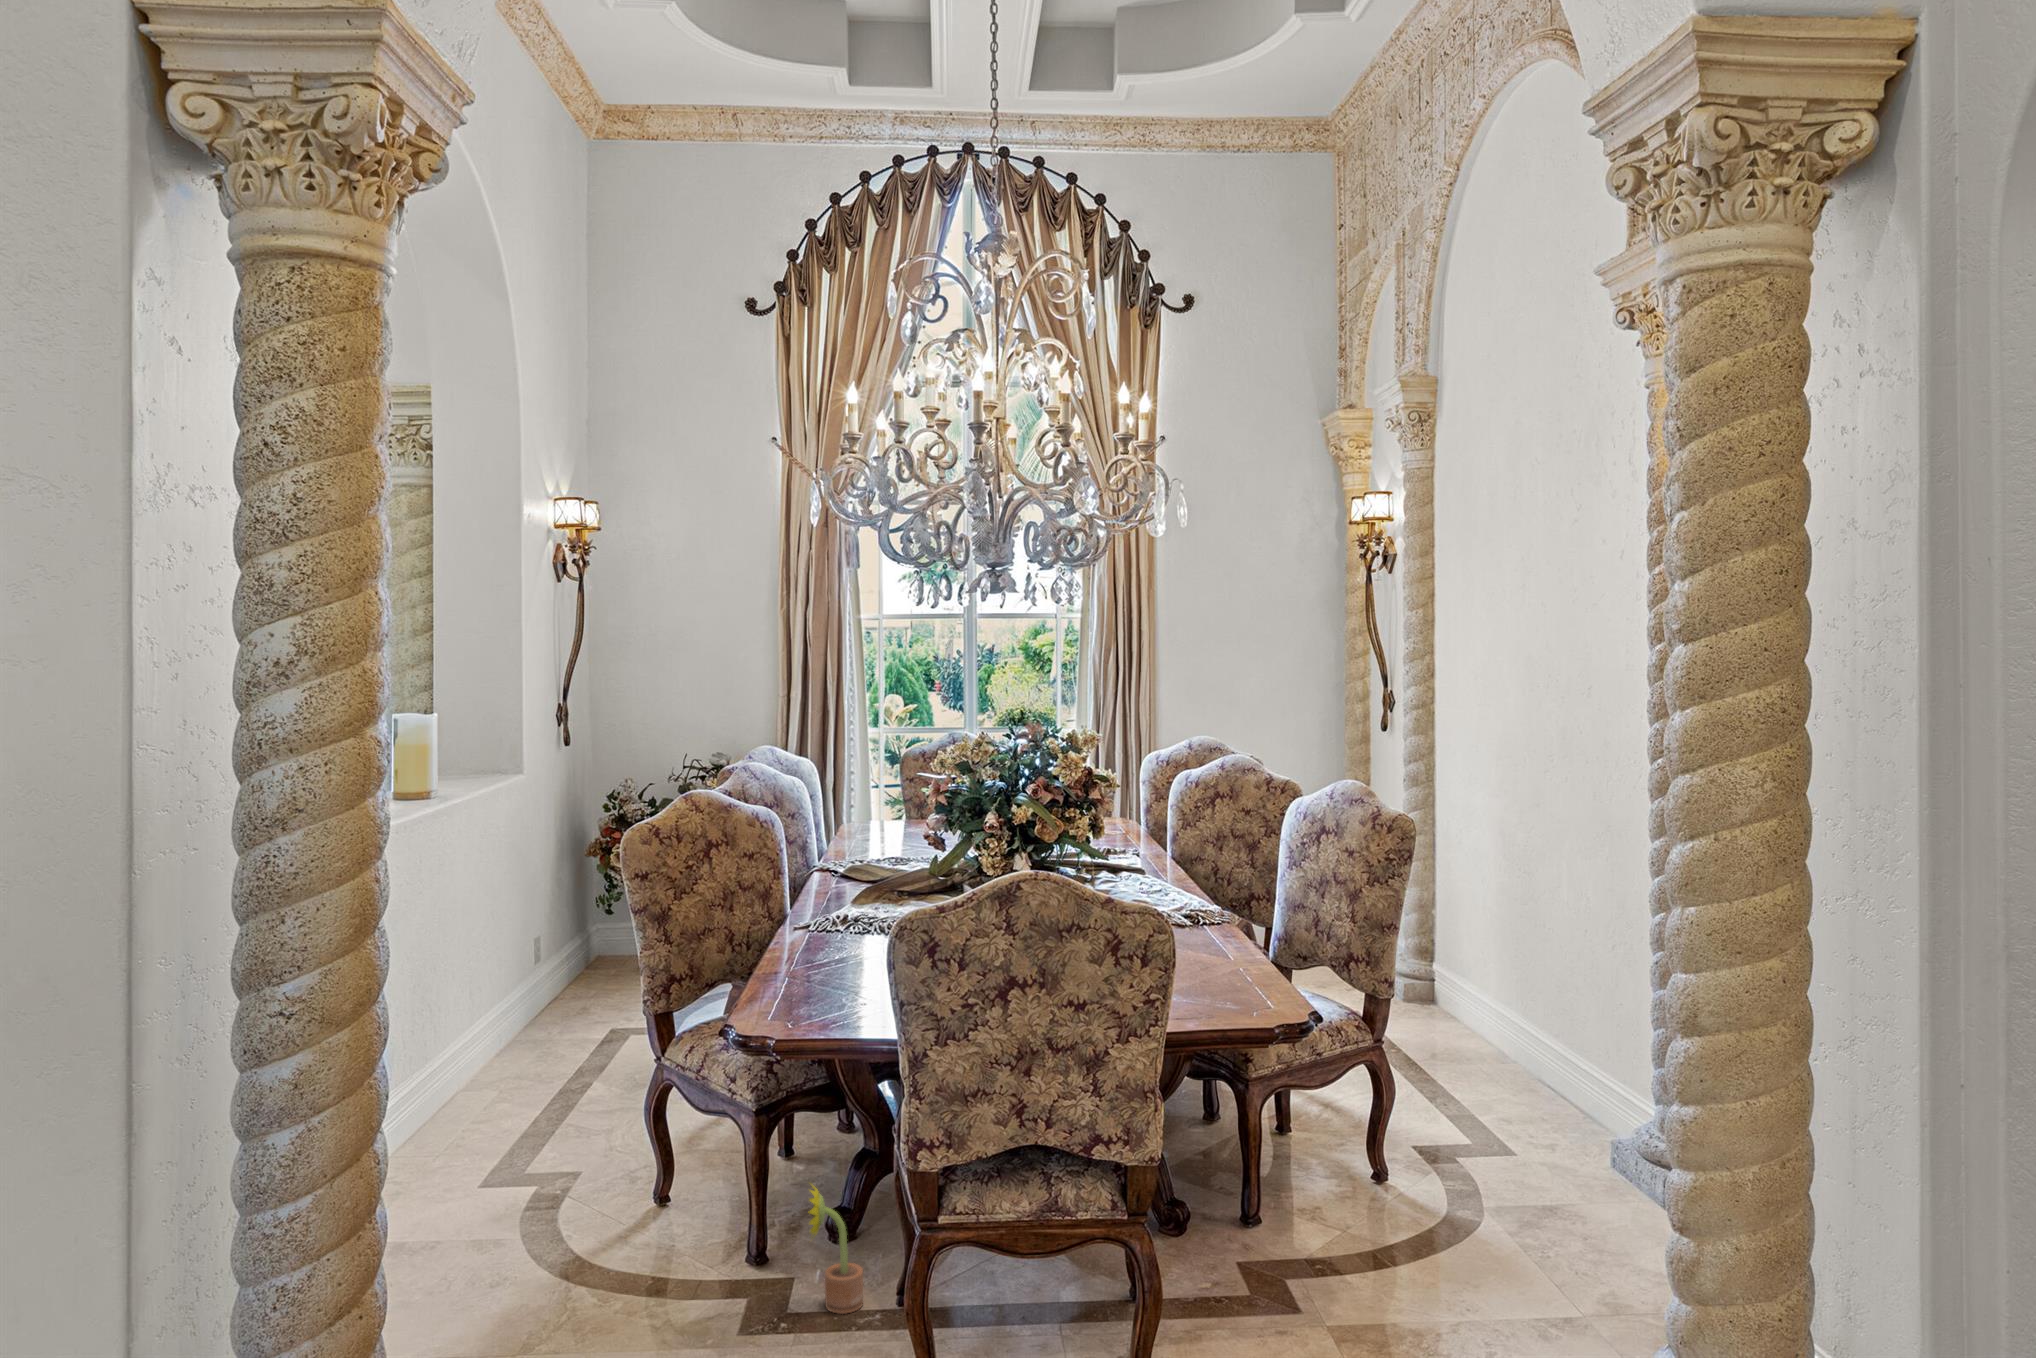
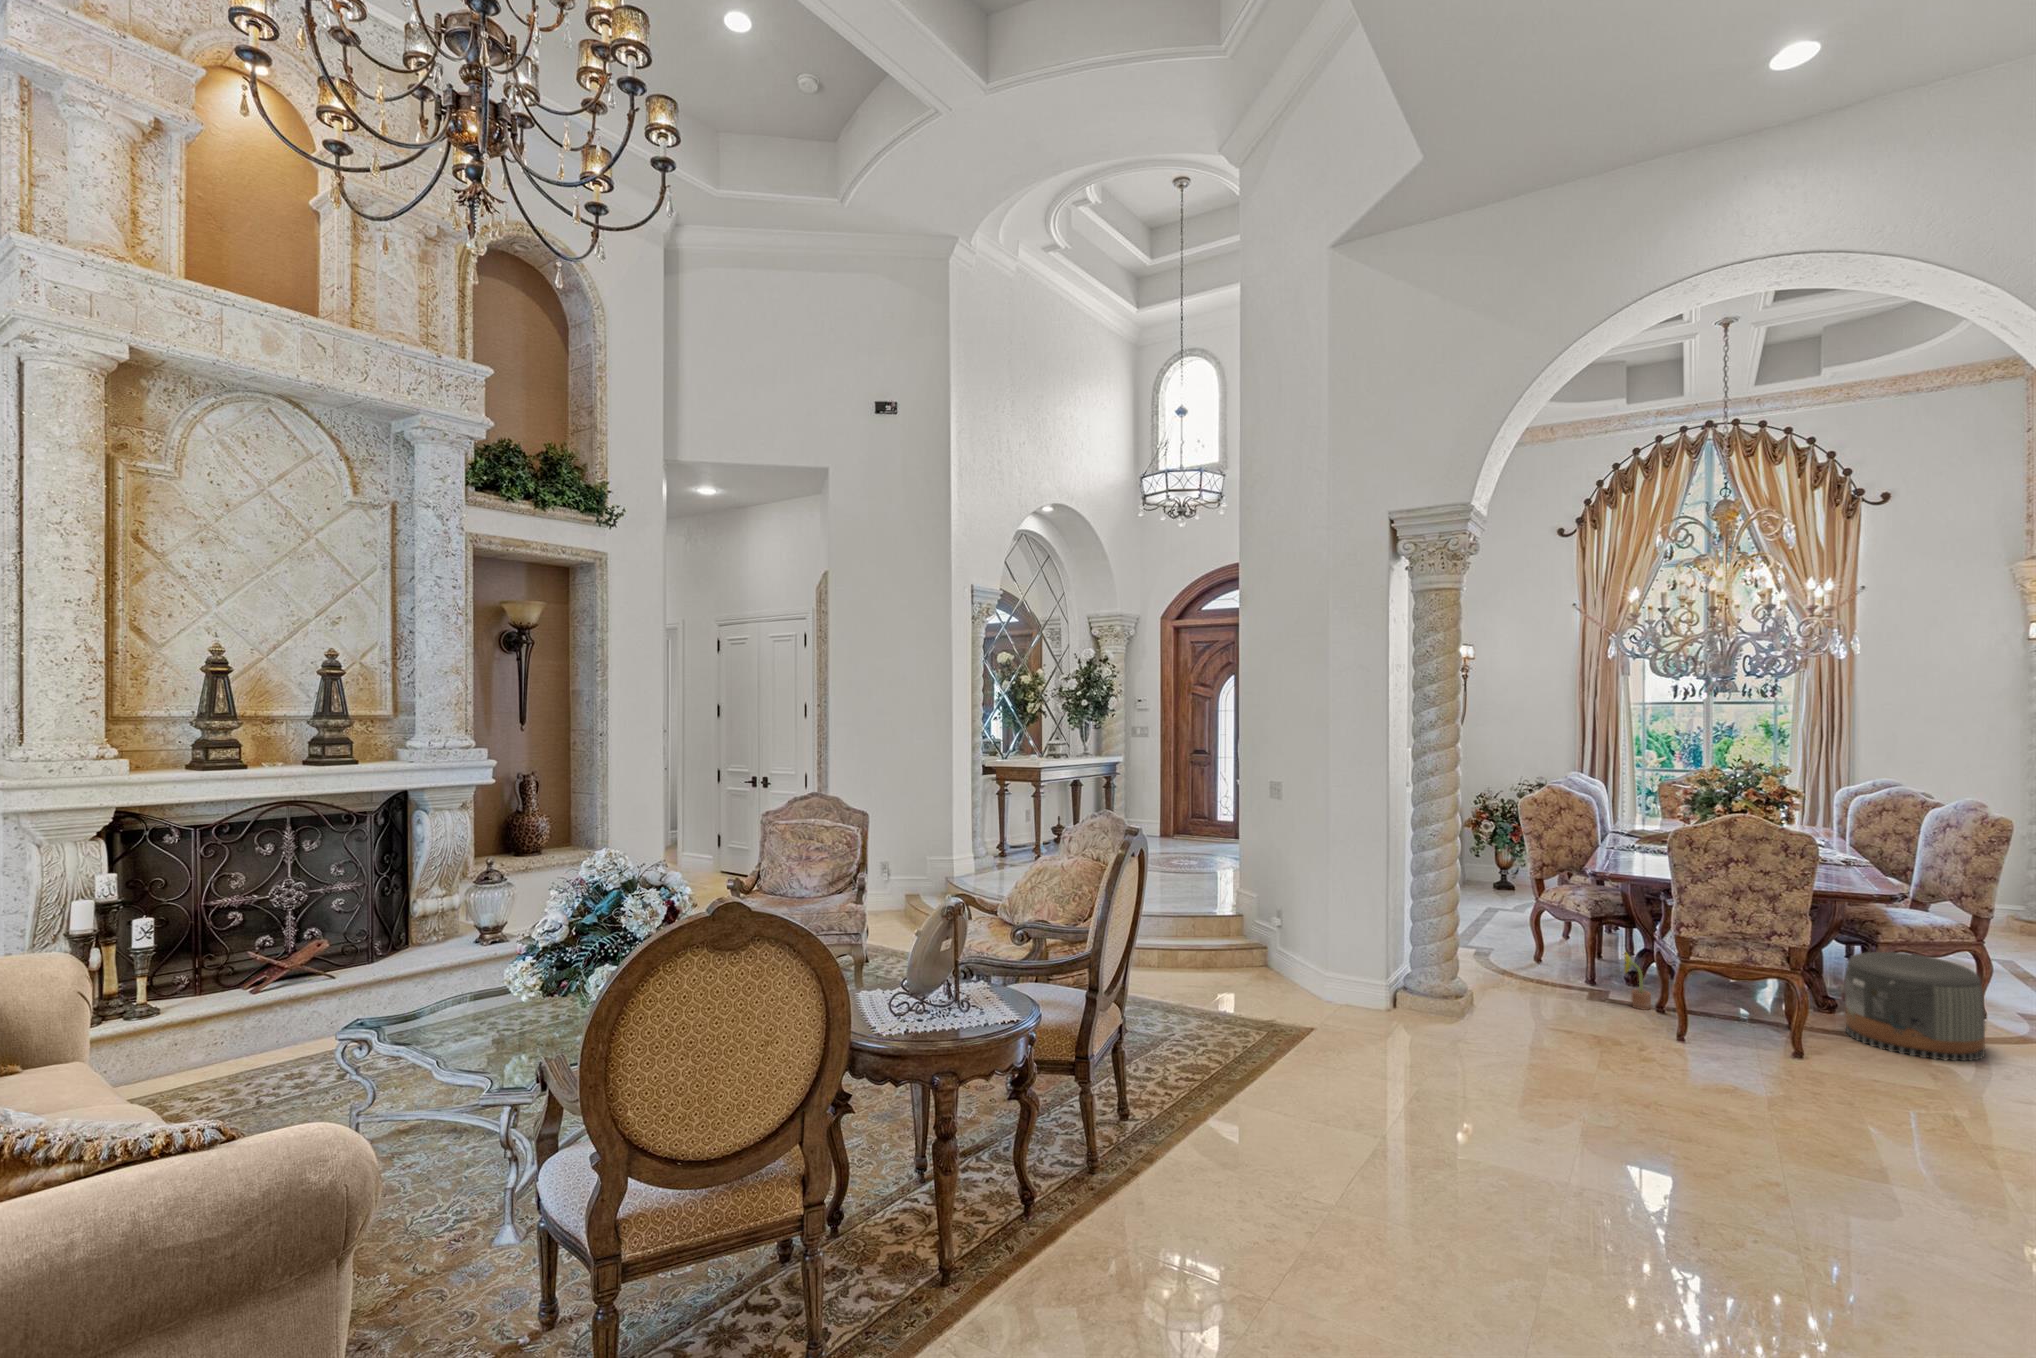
pouf: none [1200,1093,1409,1324] -> present [1845,952,1985,1061]

